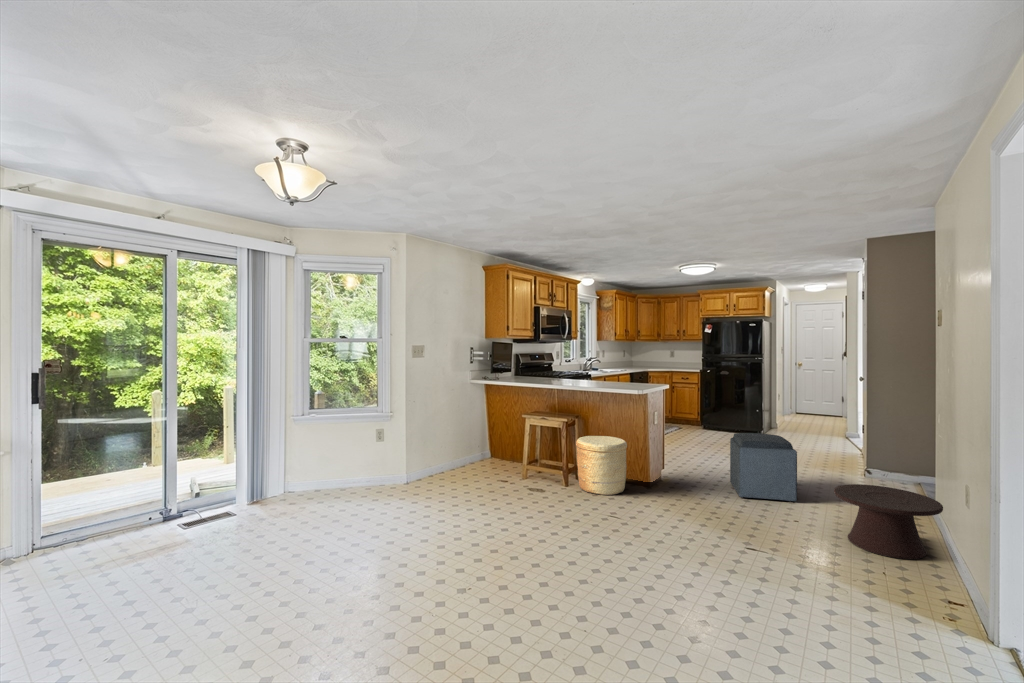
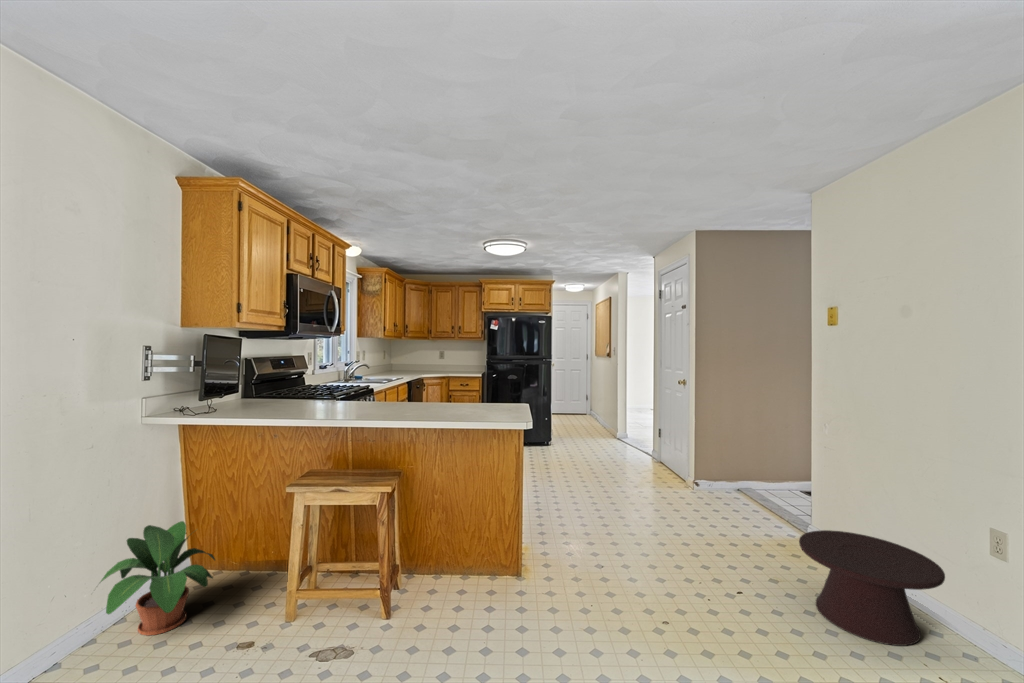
potted plant: none [454,424,498,473] -> present [101,521,215,635]
ottoman: present [730,433,797,502] -> none [602,463,701,565]
woven basket: present [576,436,627,495] -> none [404,502,496,626]

